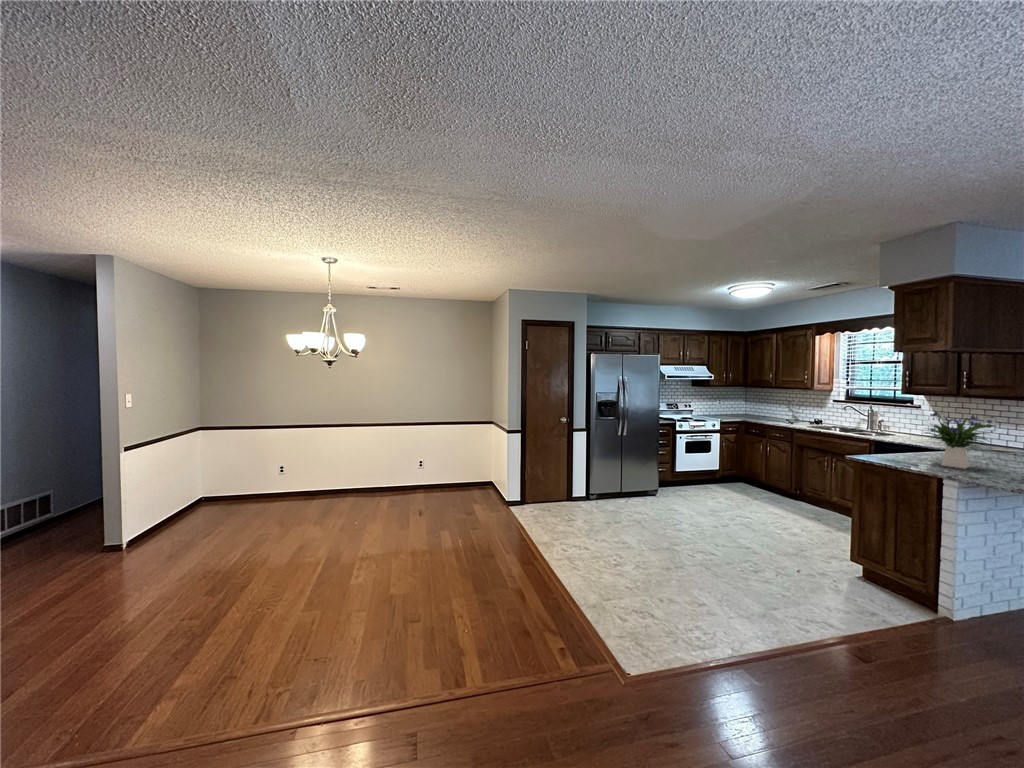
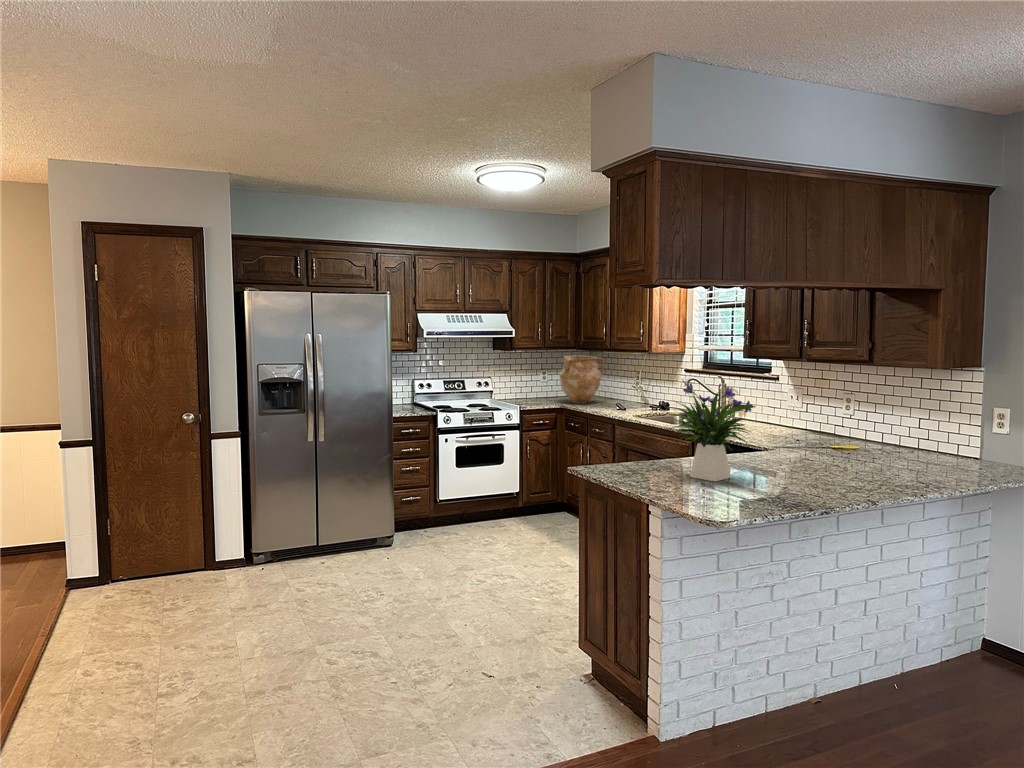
vase: none [738,390,767,419] -> present [559,355,605,404]

